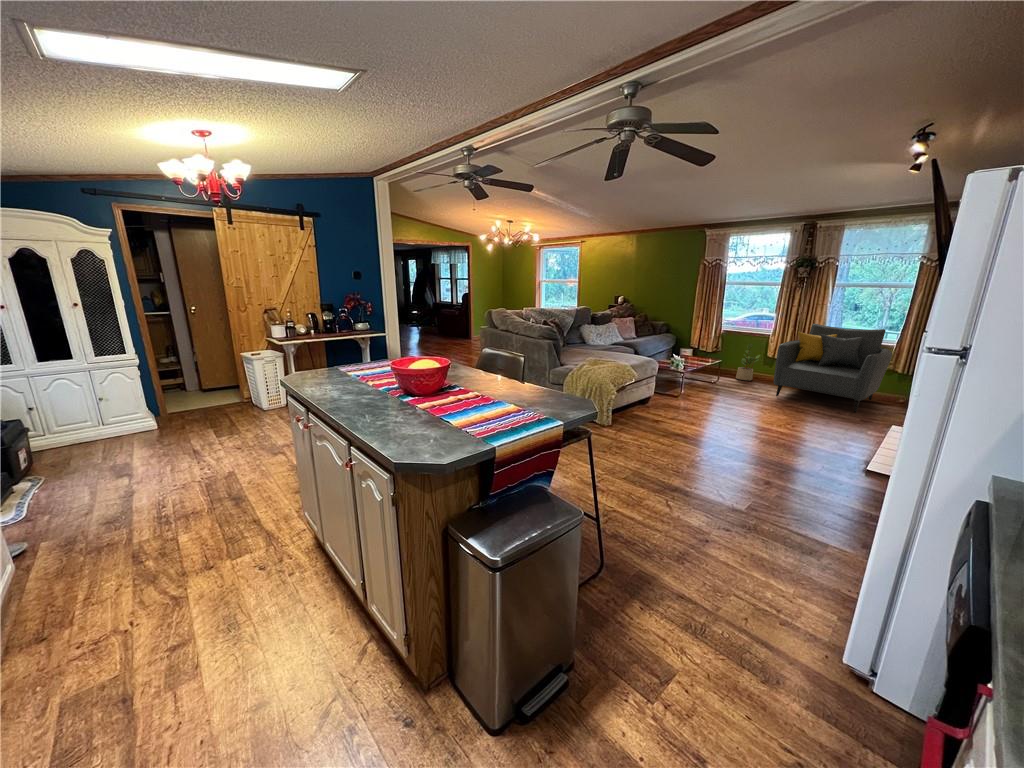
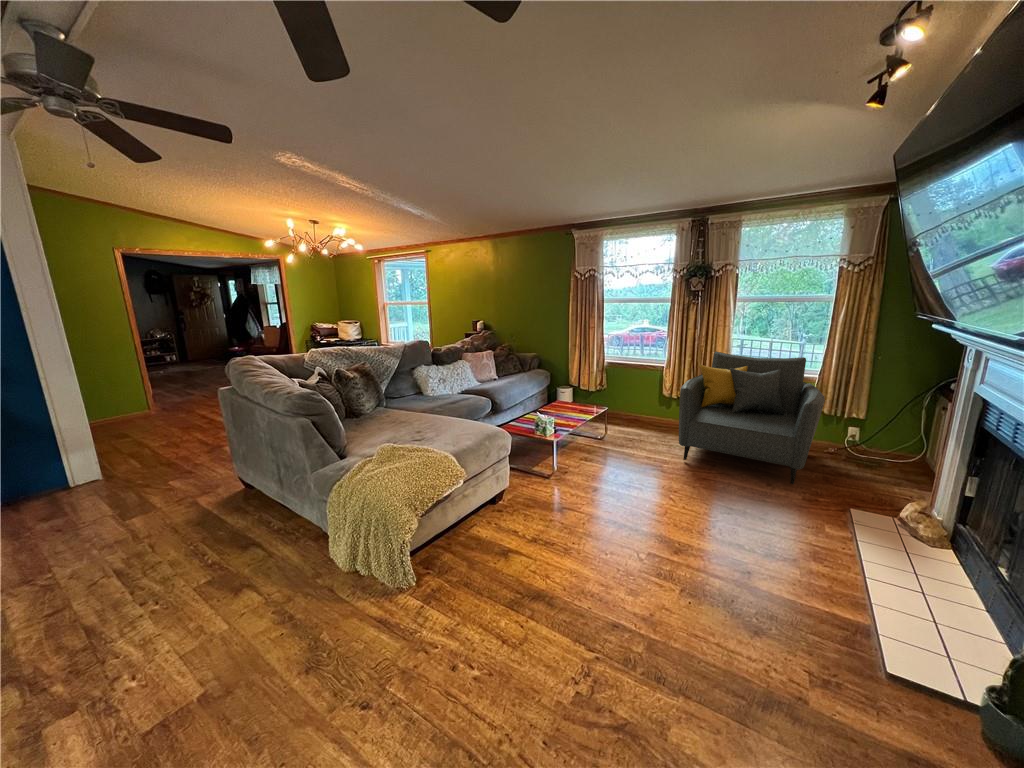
potted plant: present [736,343,760,380] -> none [628,380,656,429]

